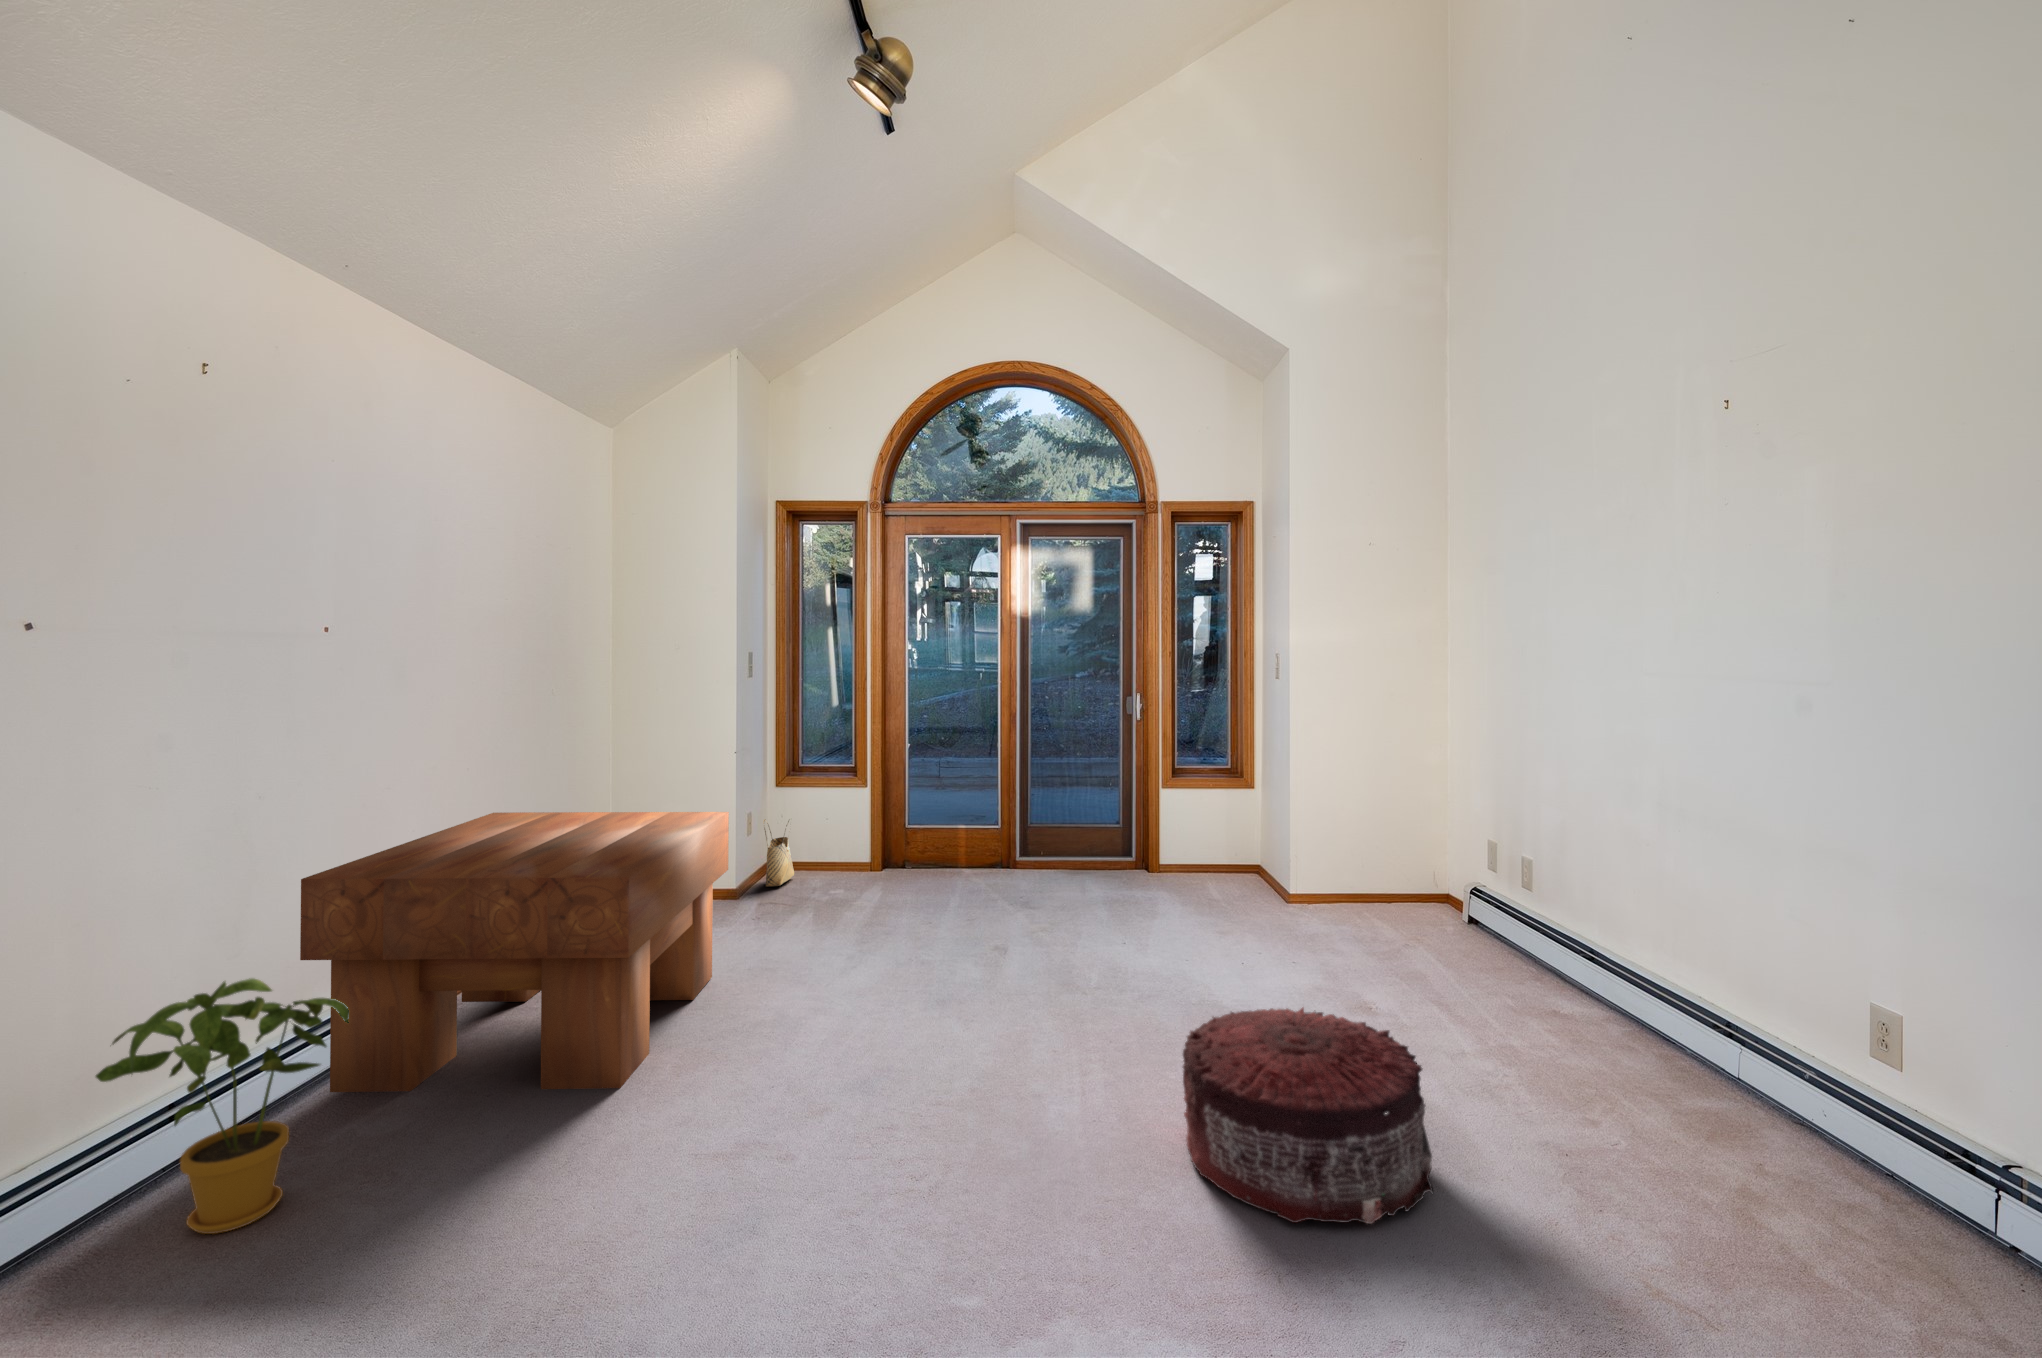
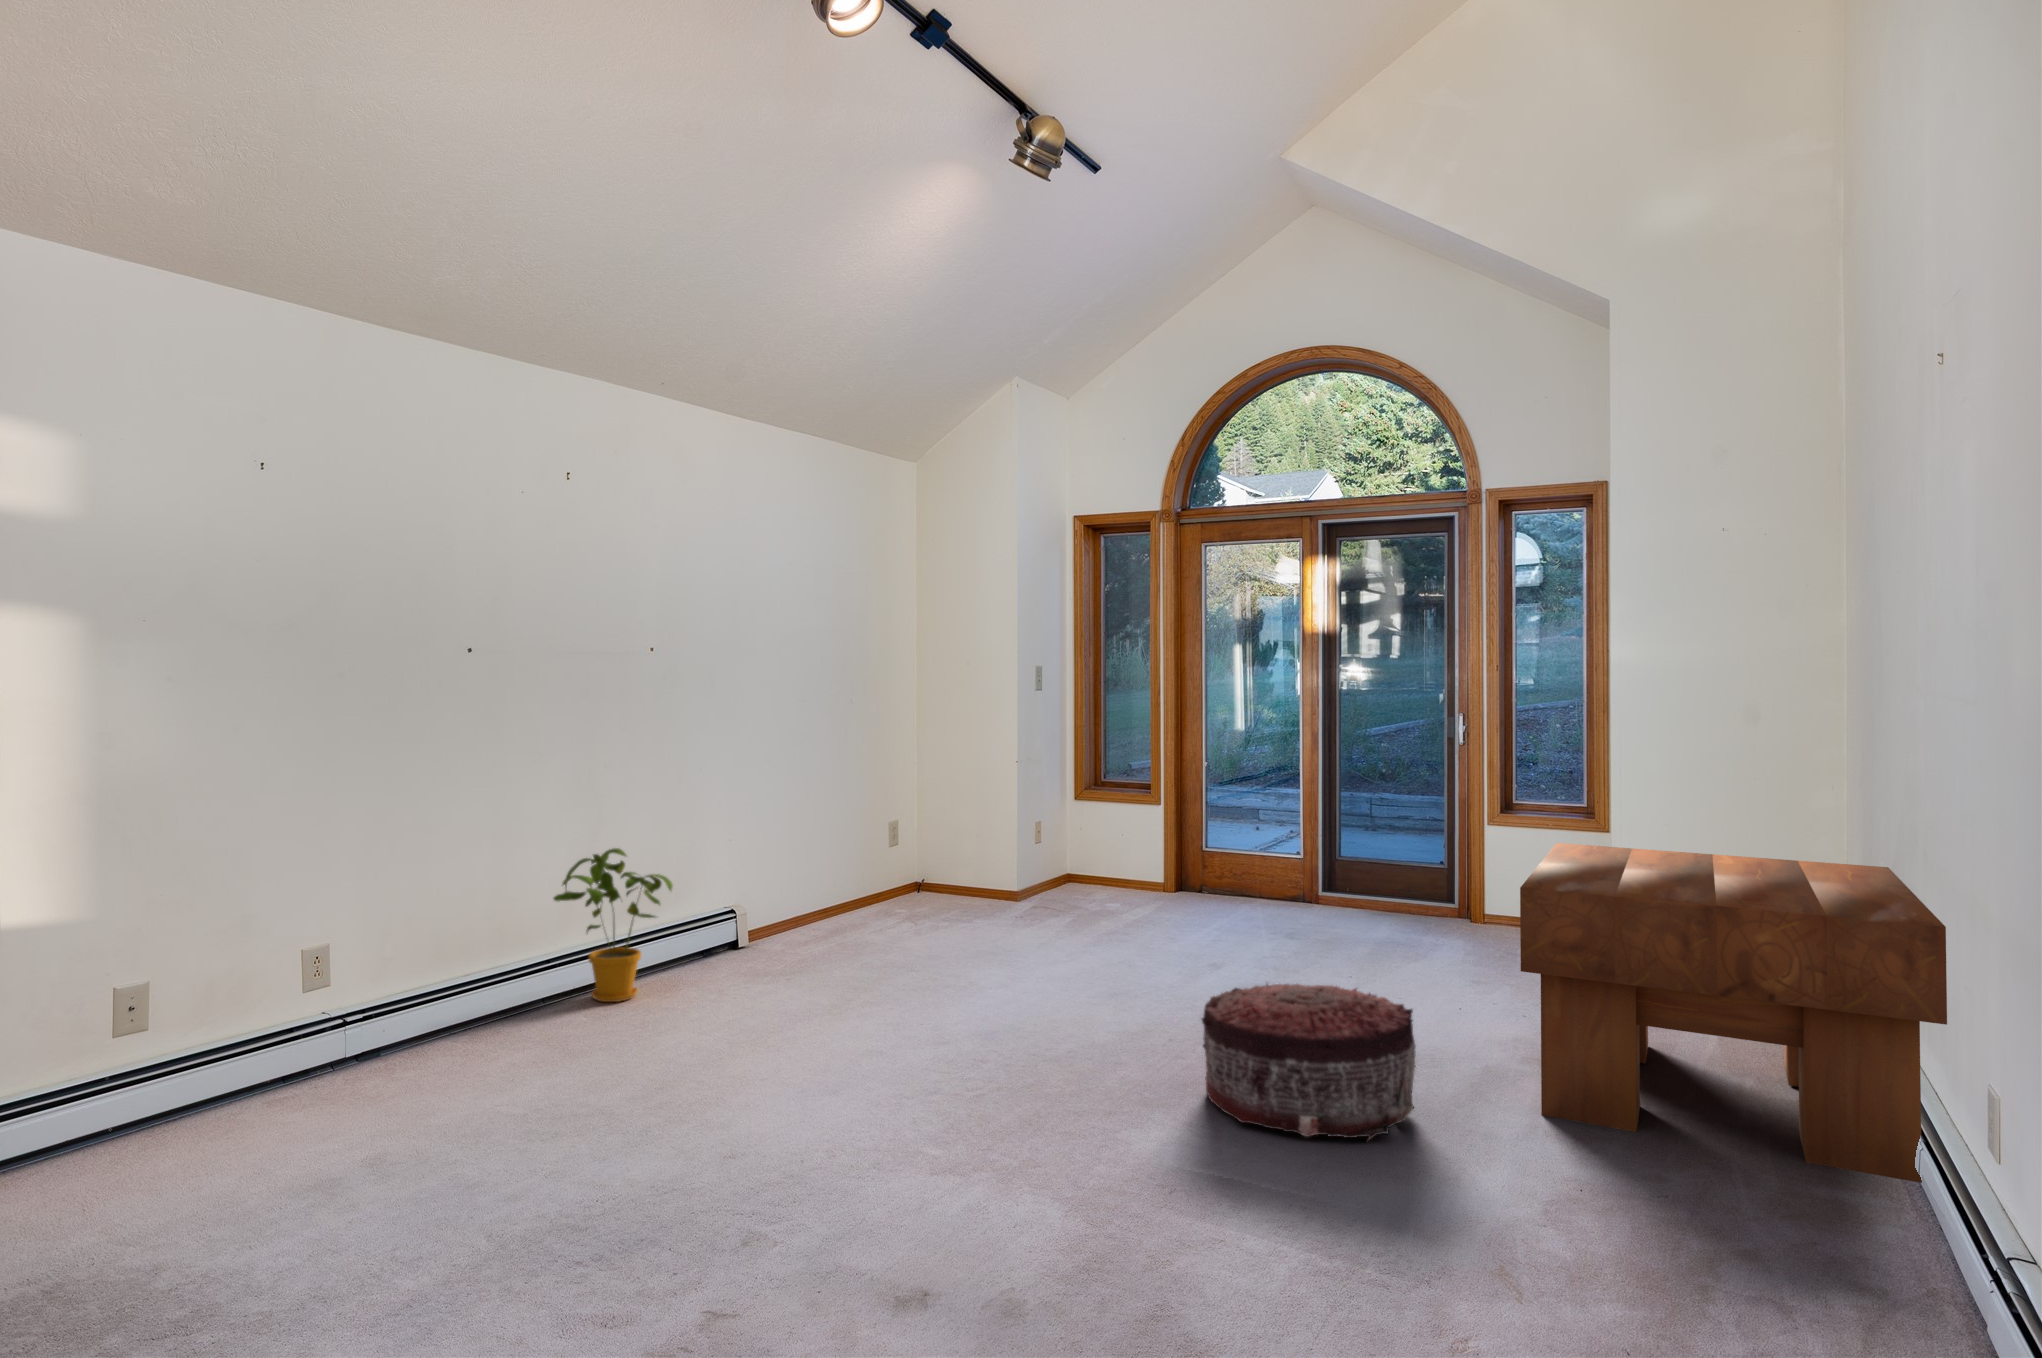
coffee table: present [300,812,729,1092] -> present [1520,843,1947,1183]
woven basket: present [763,819,794,886] -> none [1055,827,1087,892]

